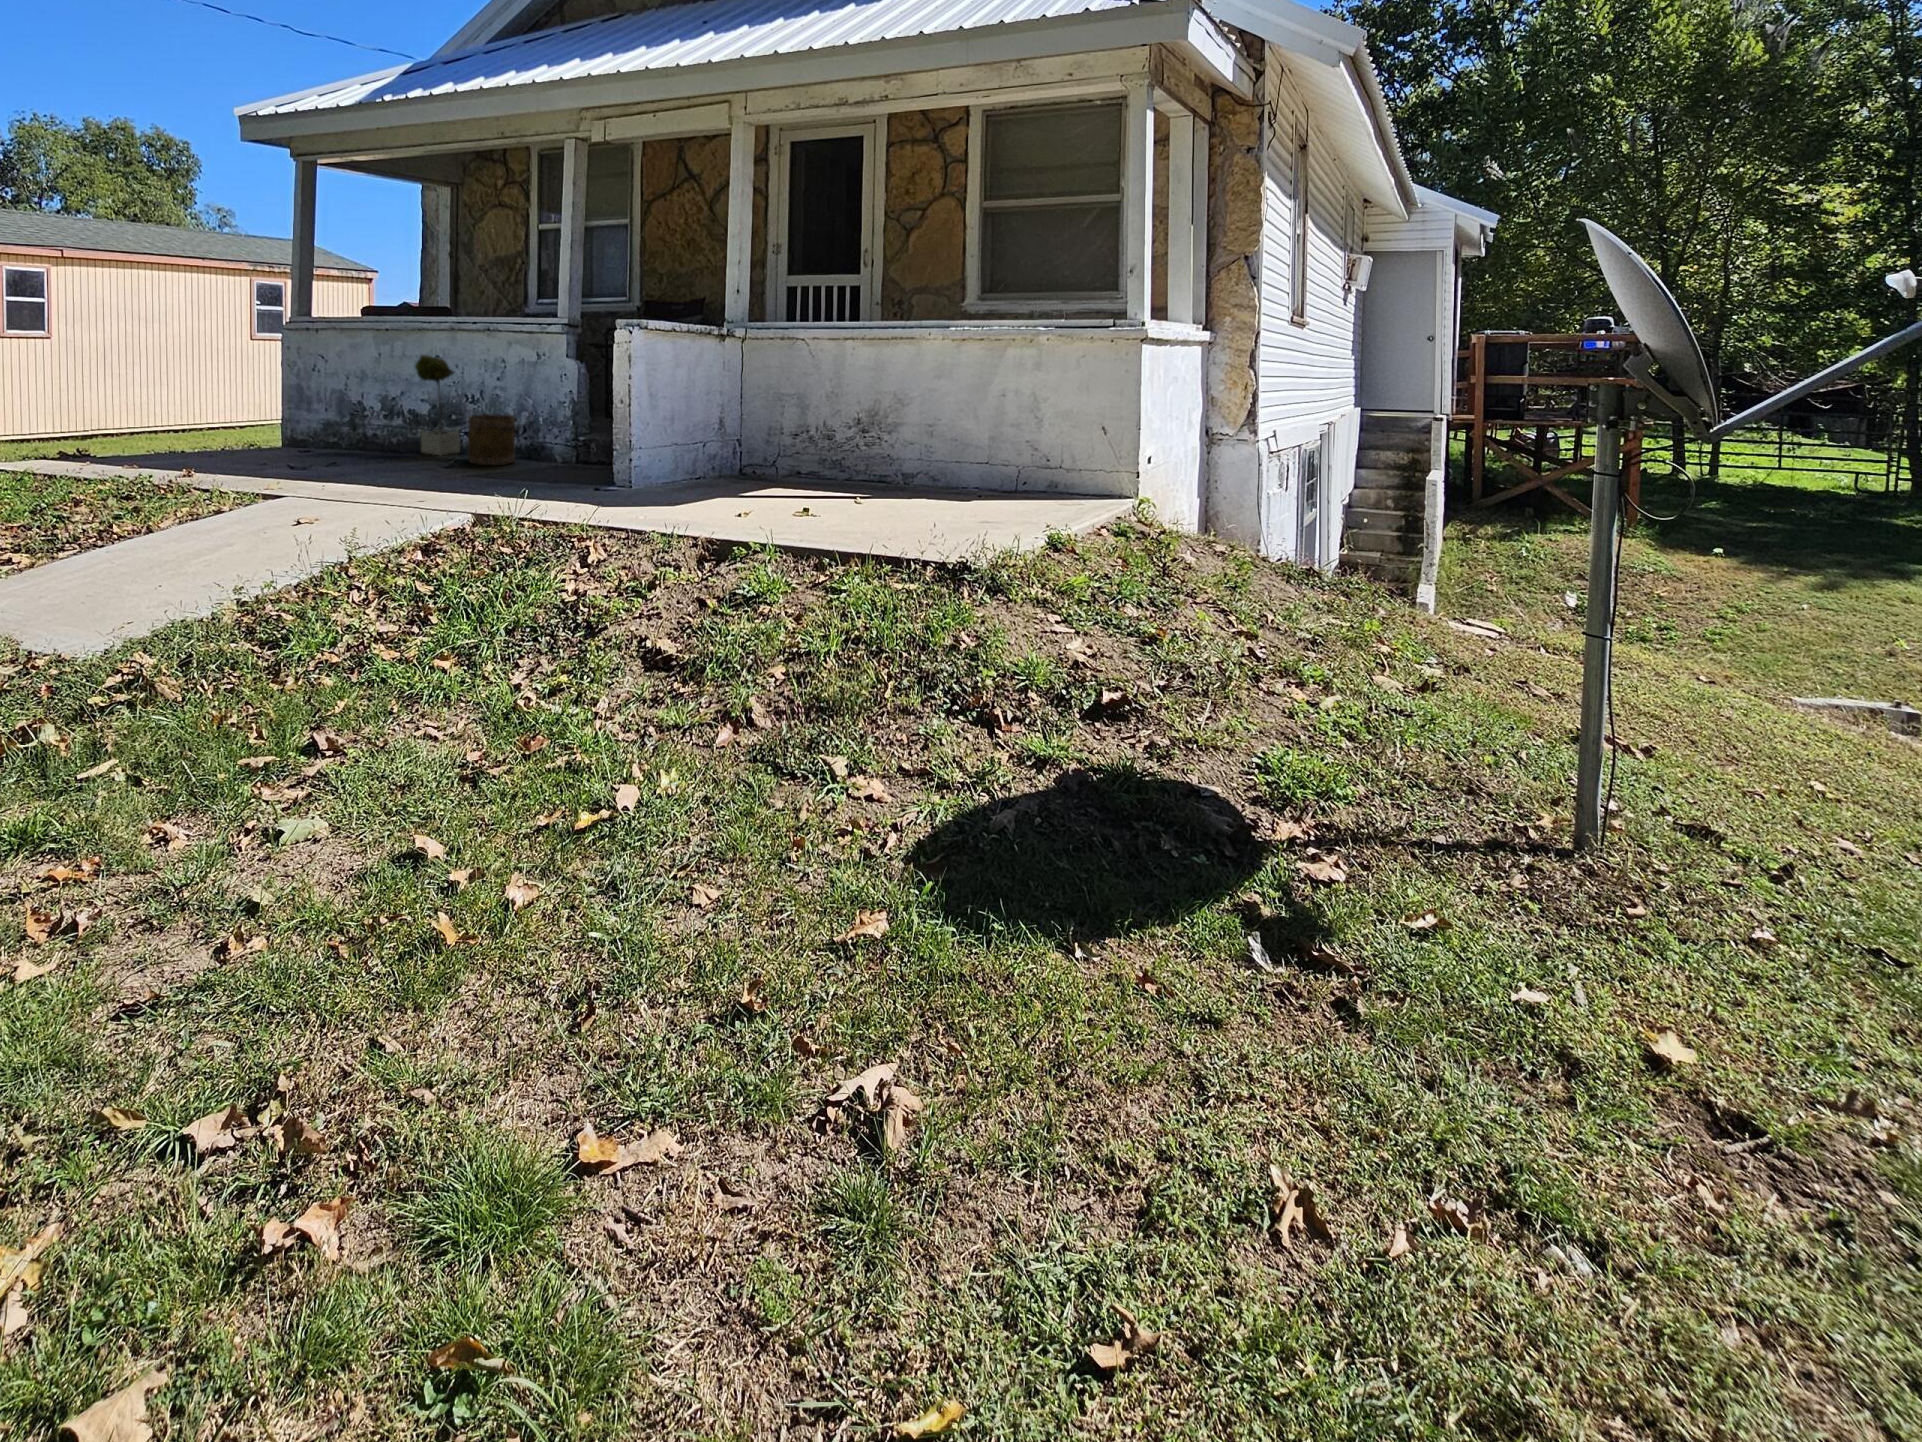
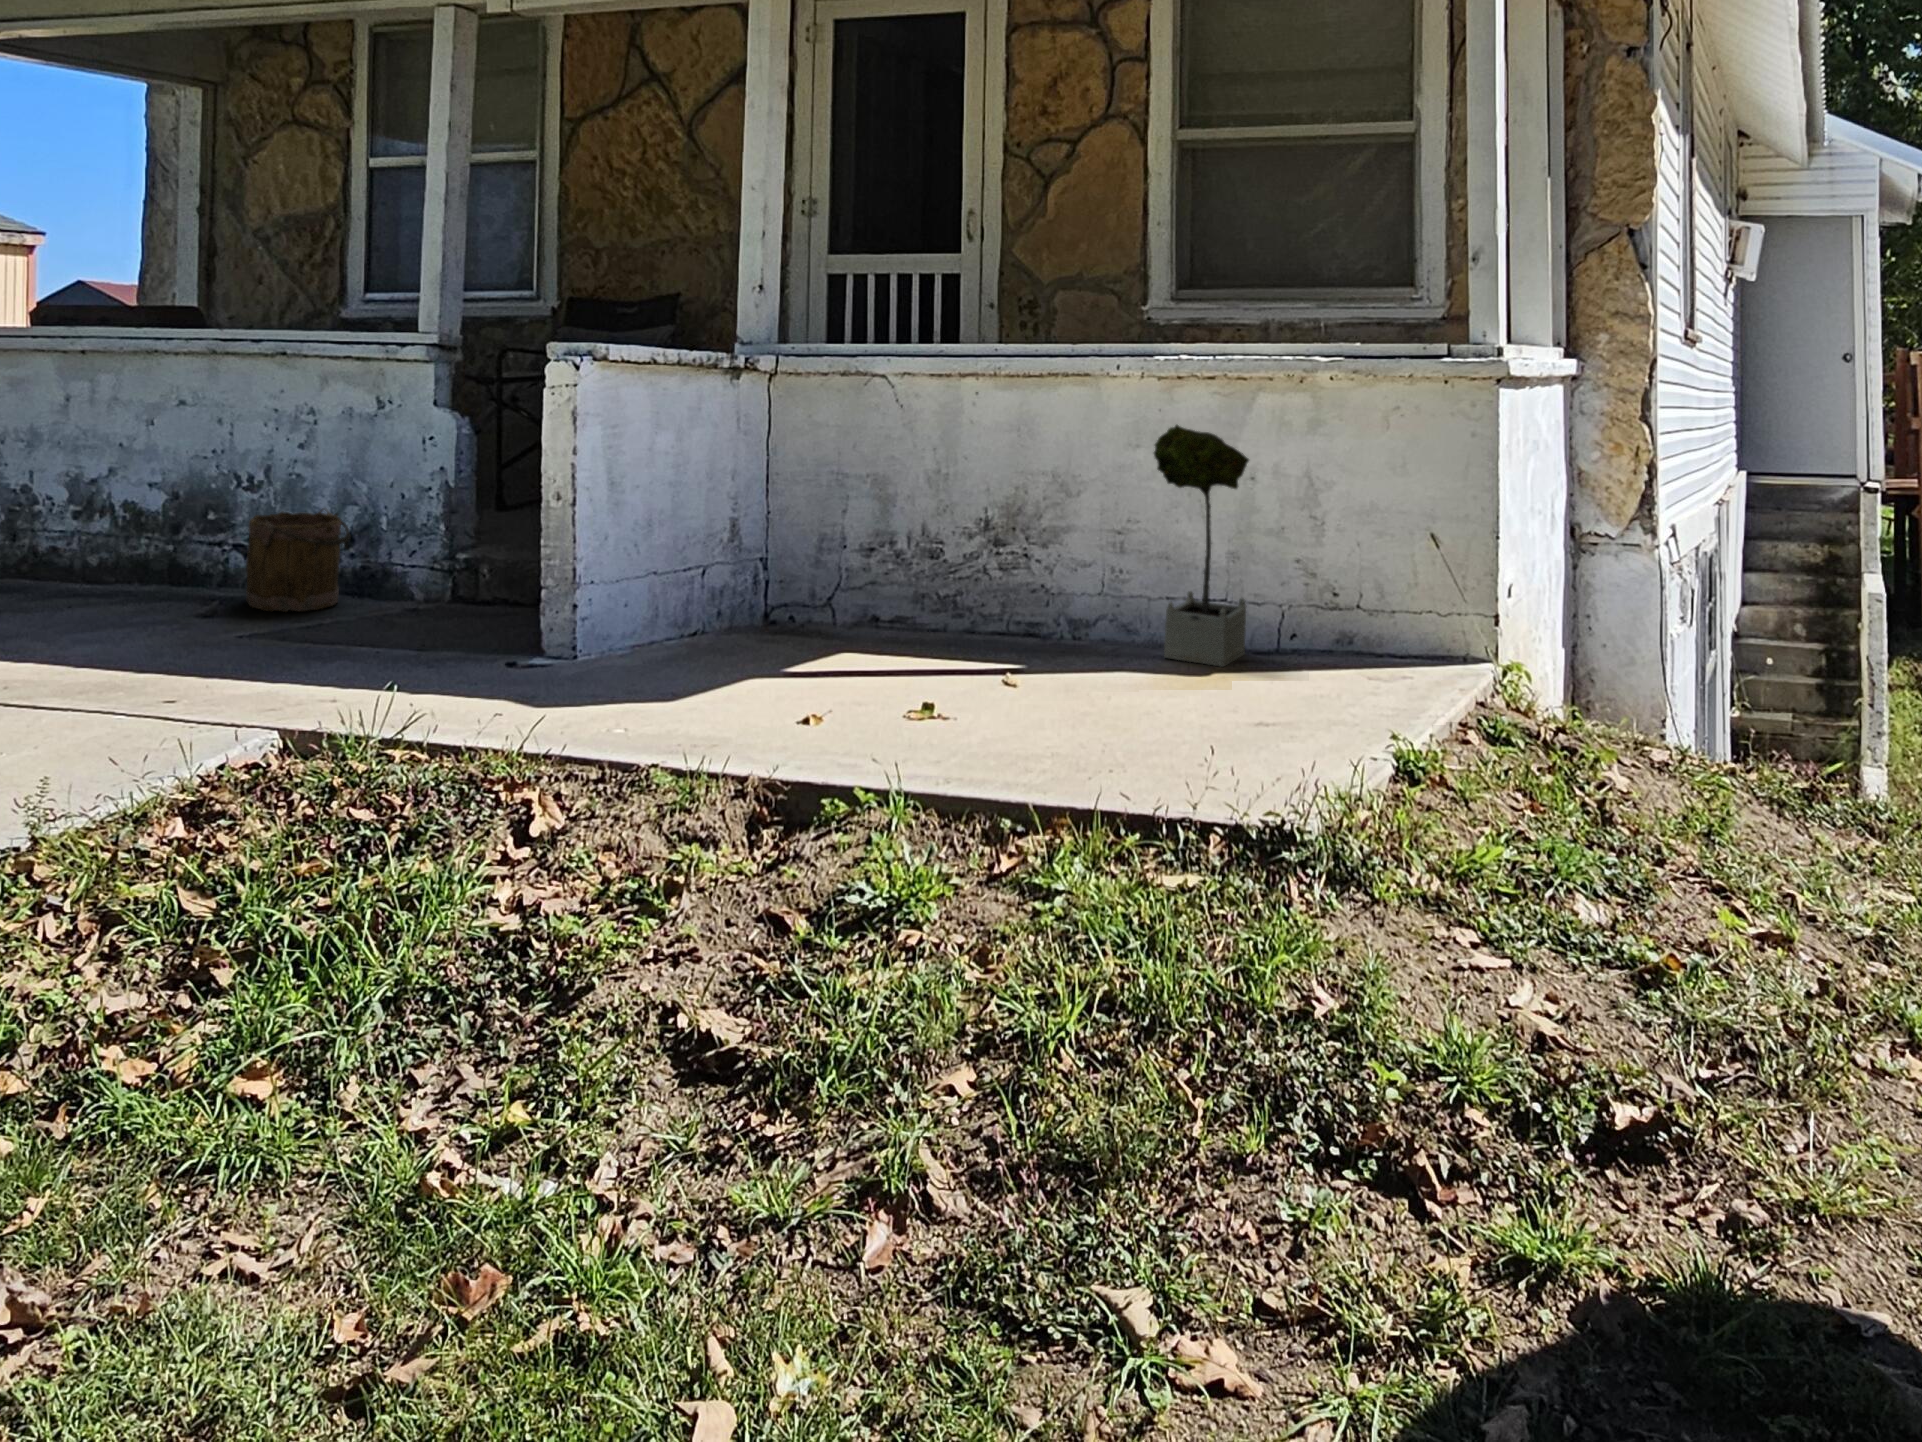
potted tree: present [415,355,460,456] -> present [1154,425,1249,667]

